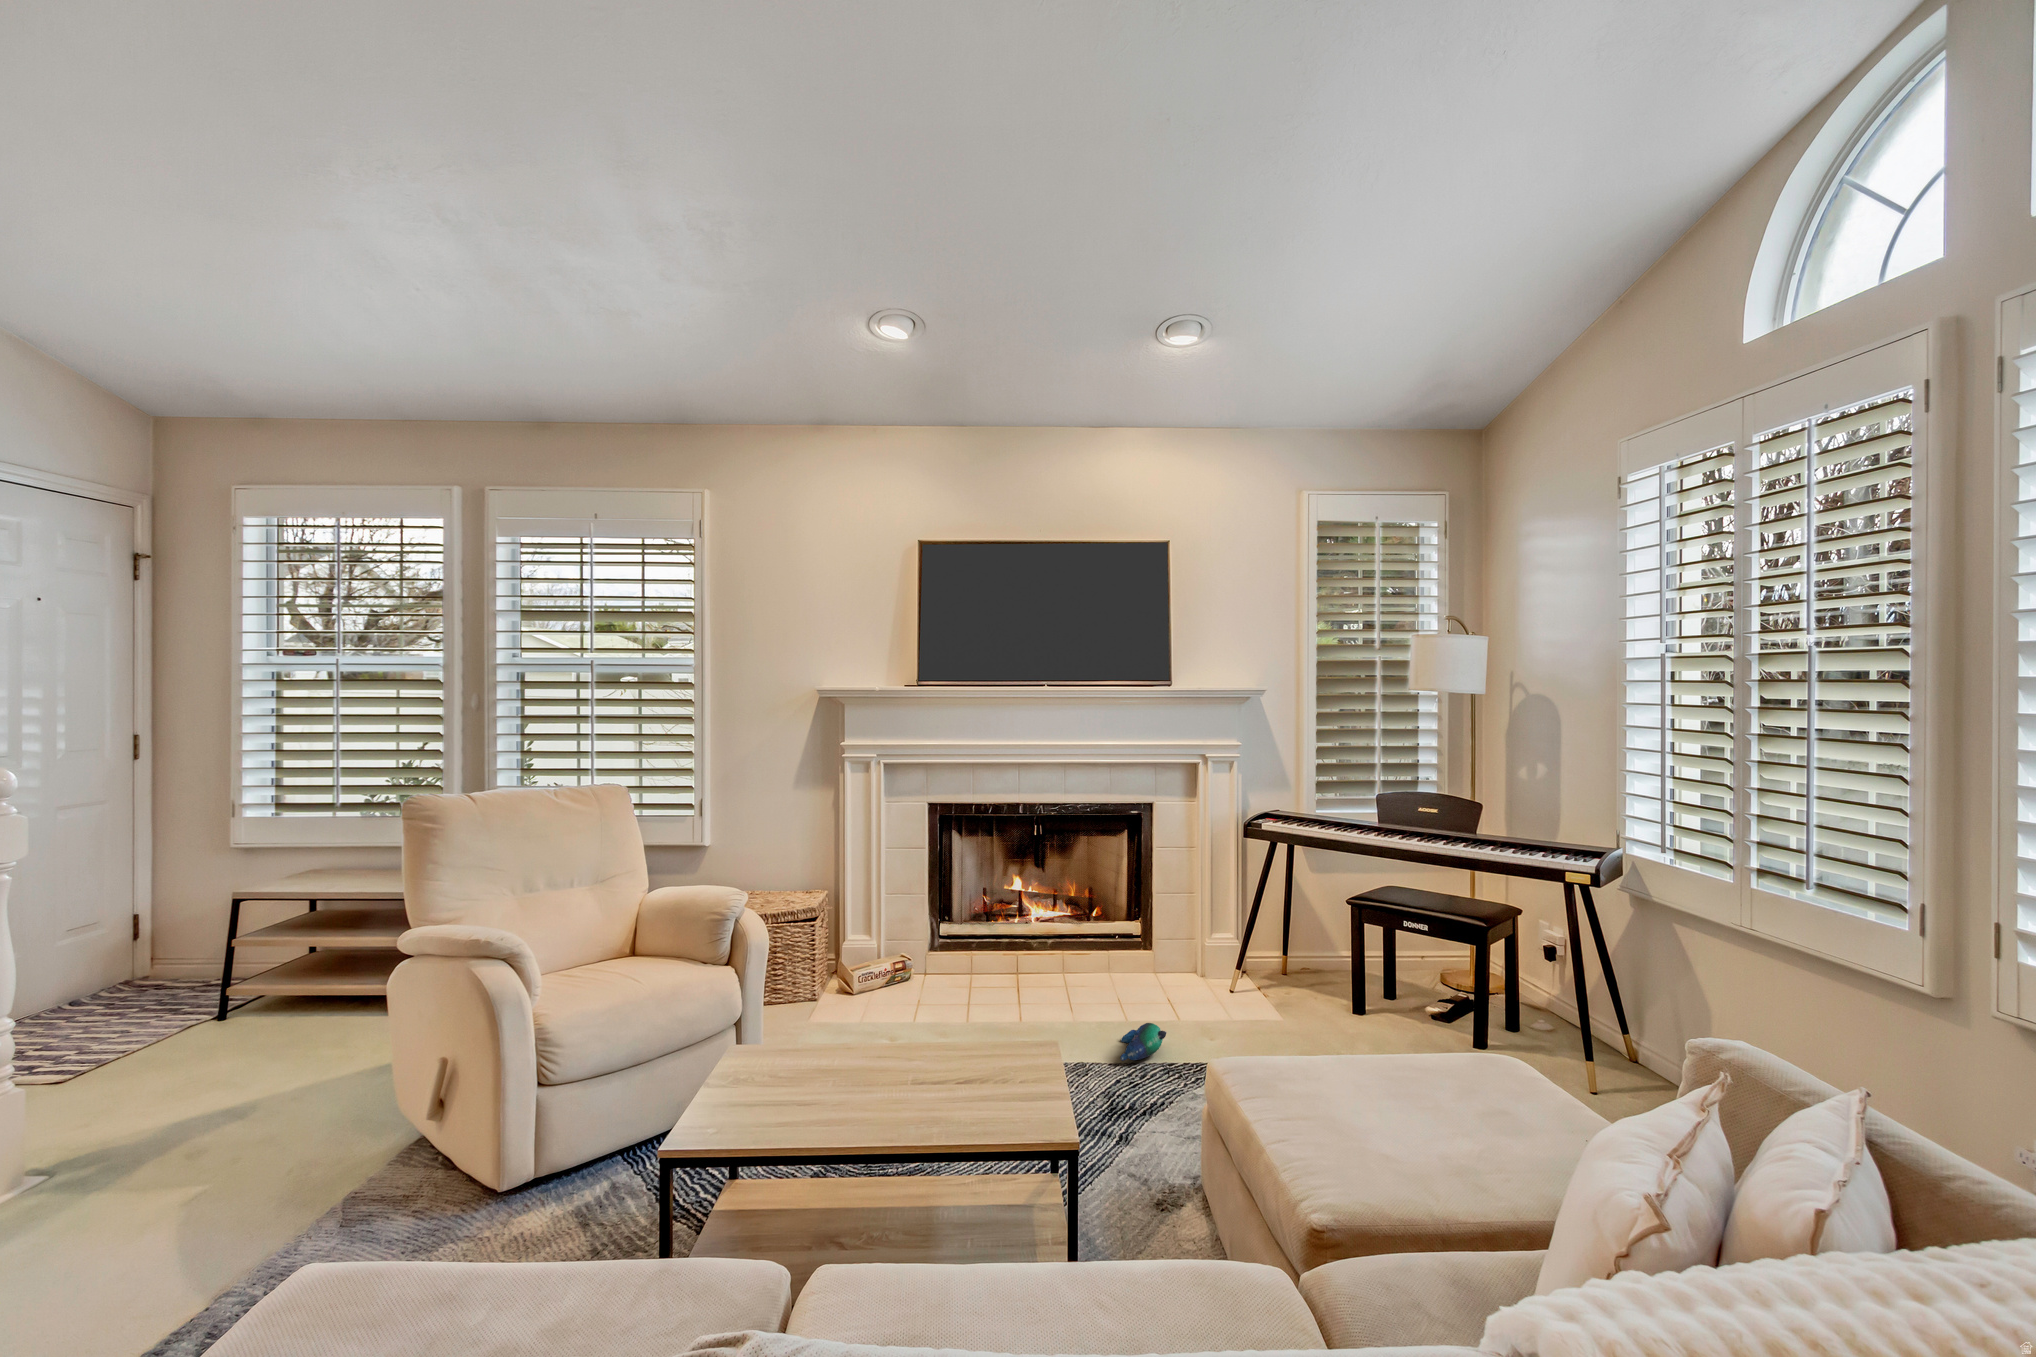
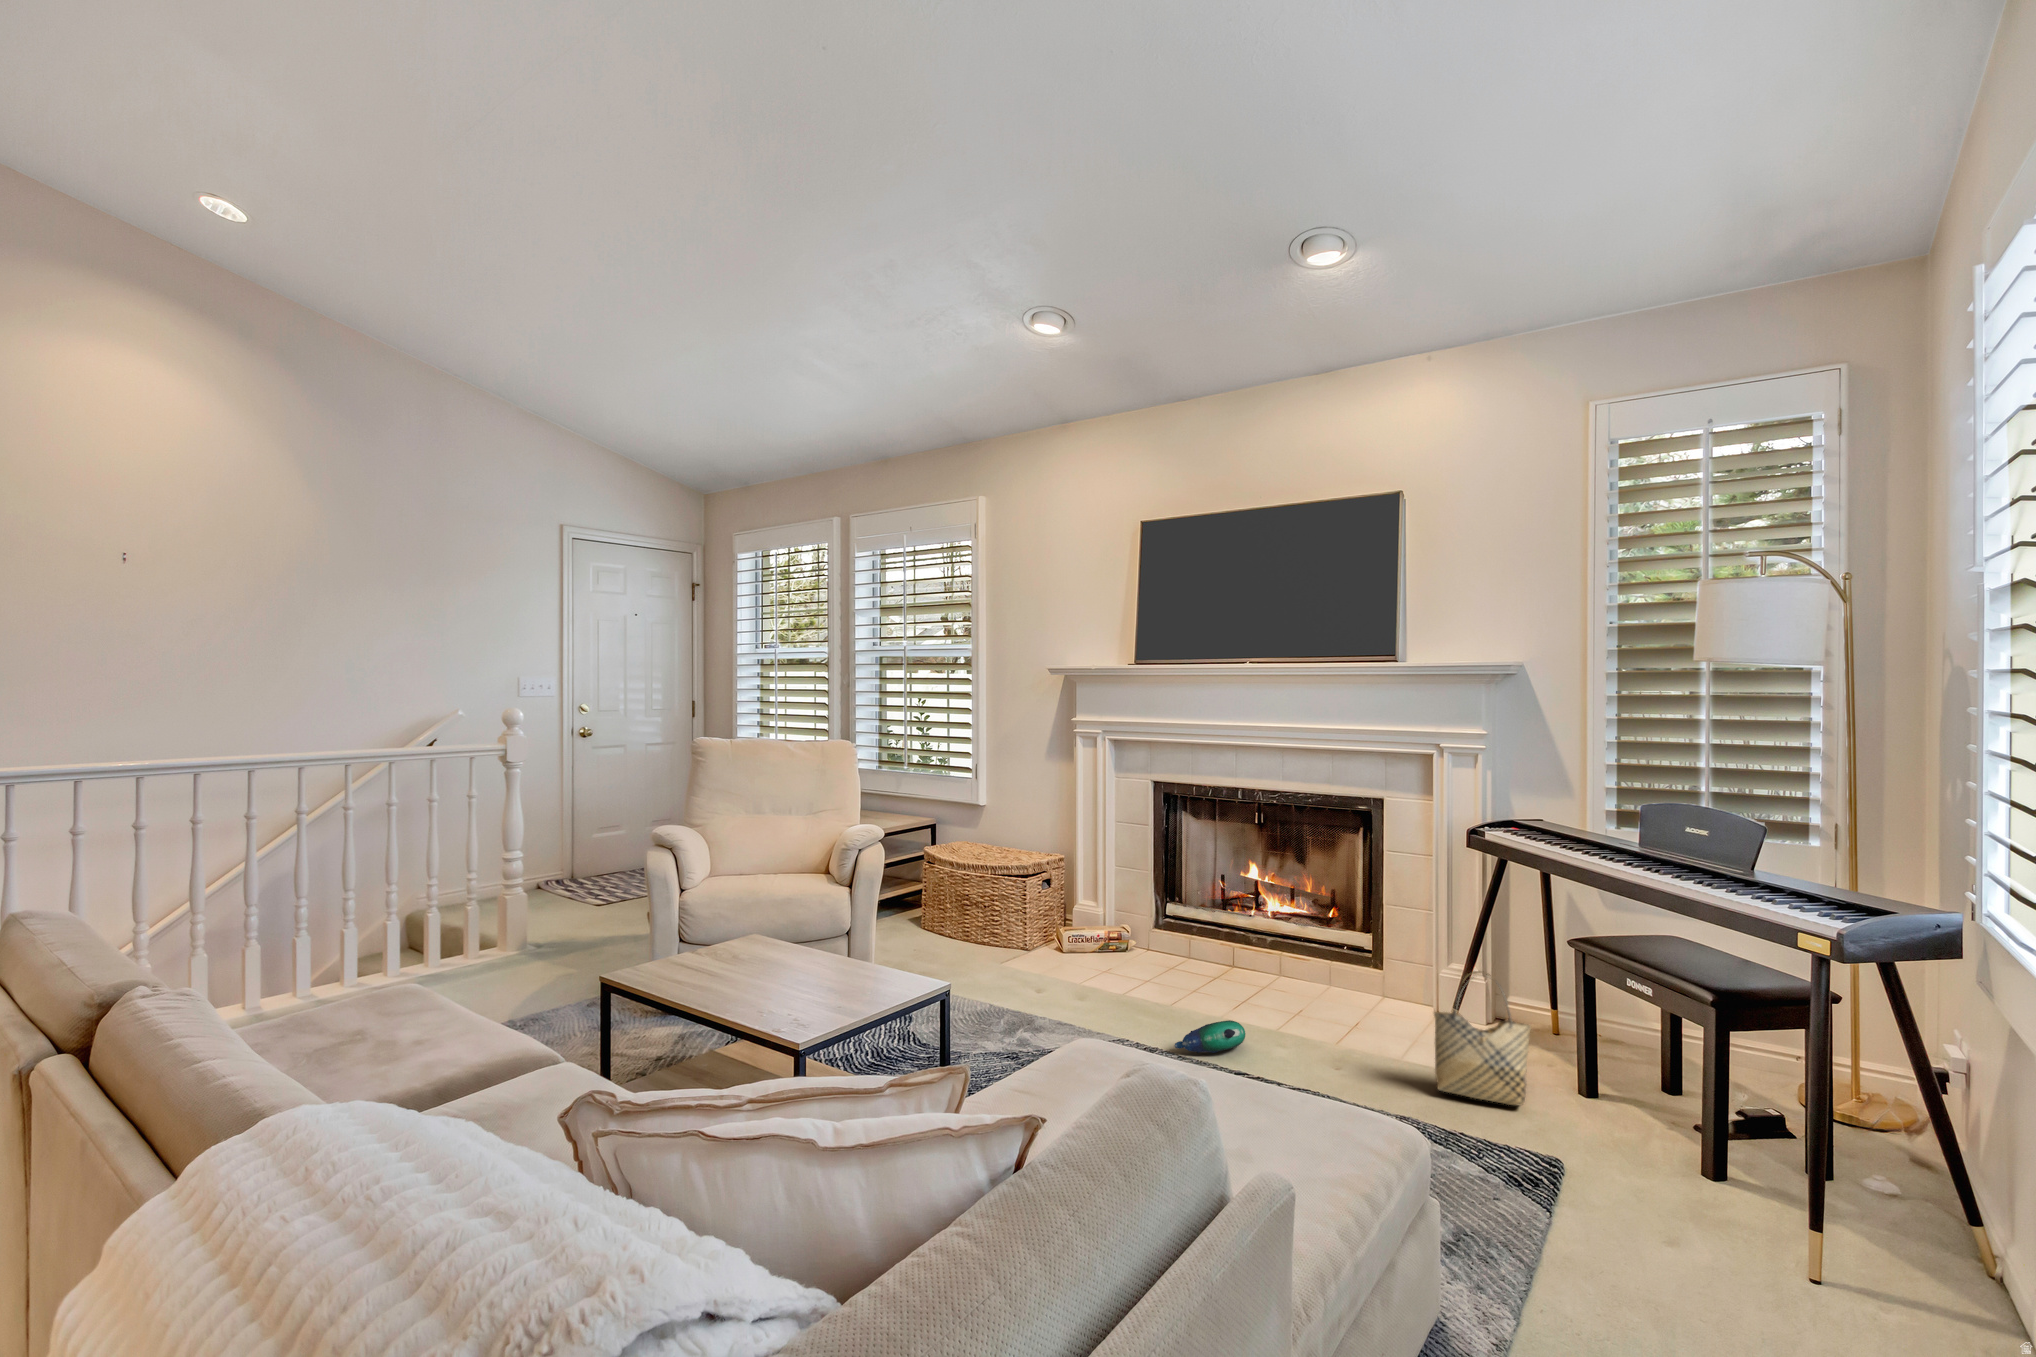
woven basket: none [1305,937,1374,1040] -> present [1434,971,1531,1106]

